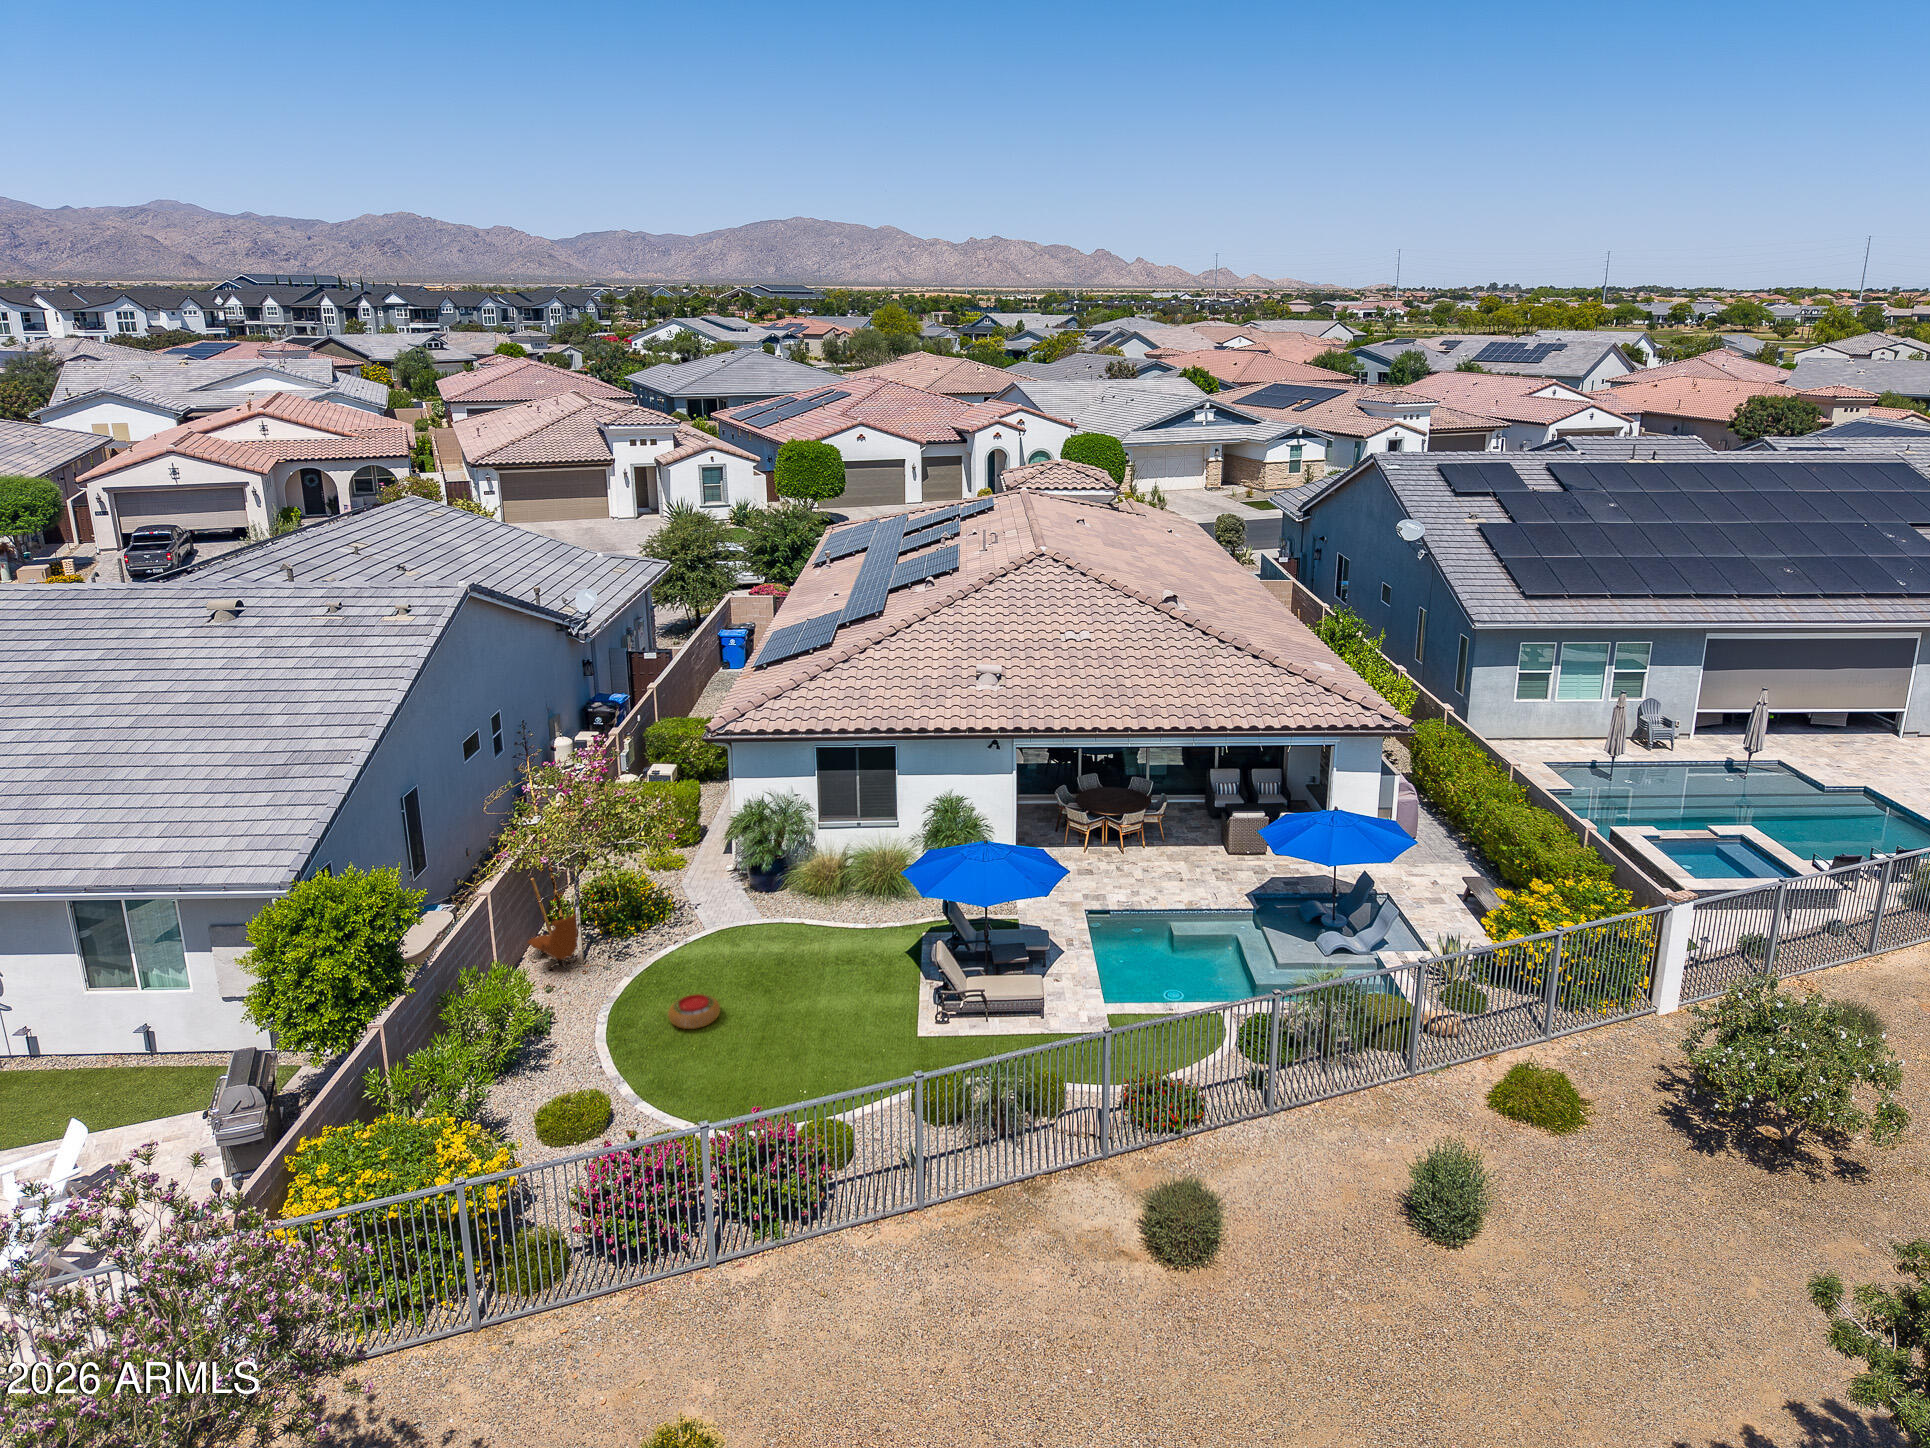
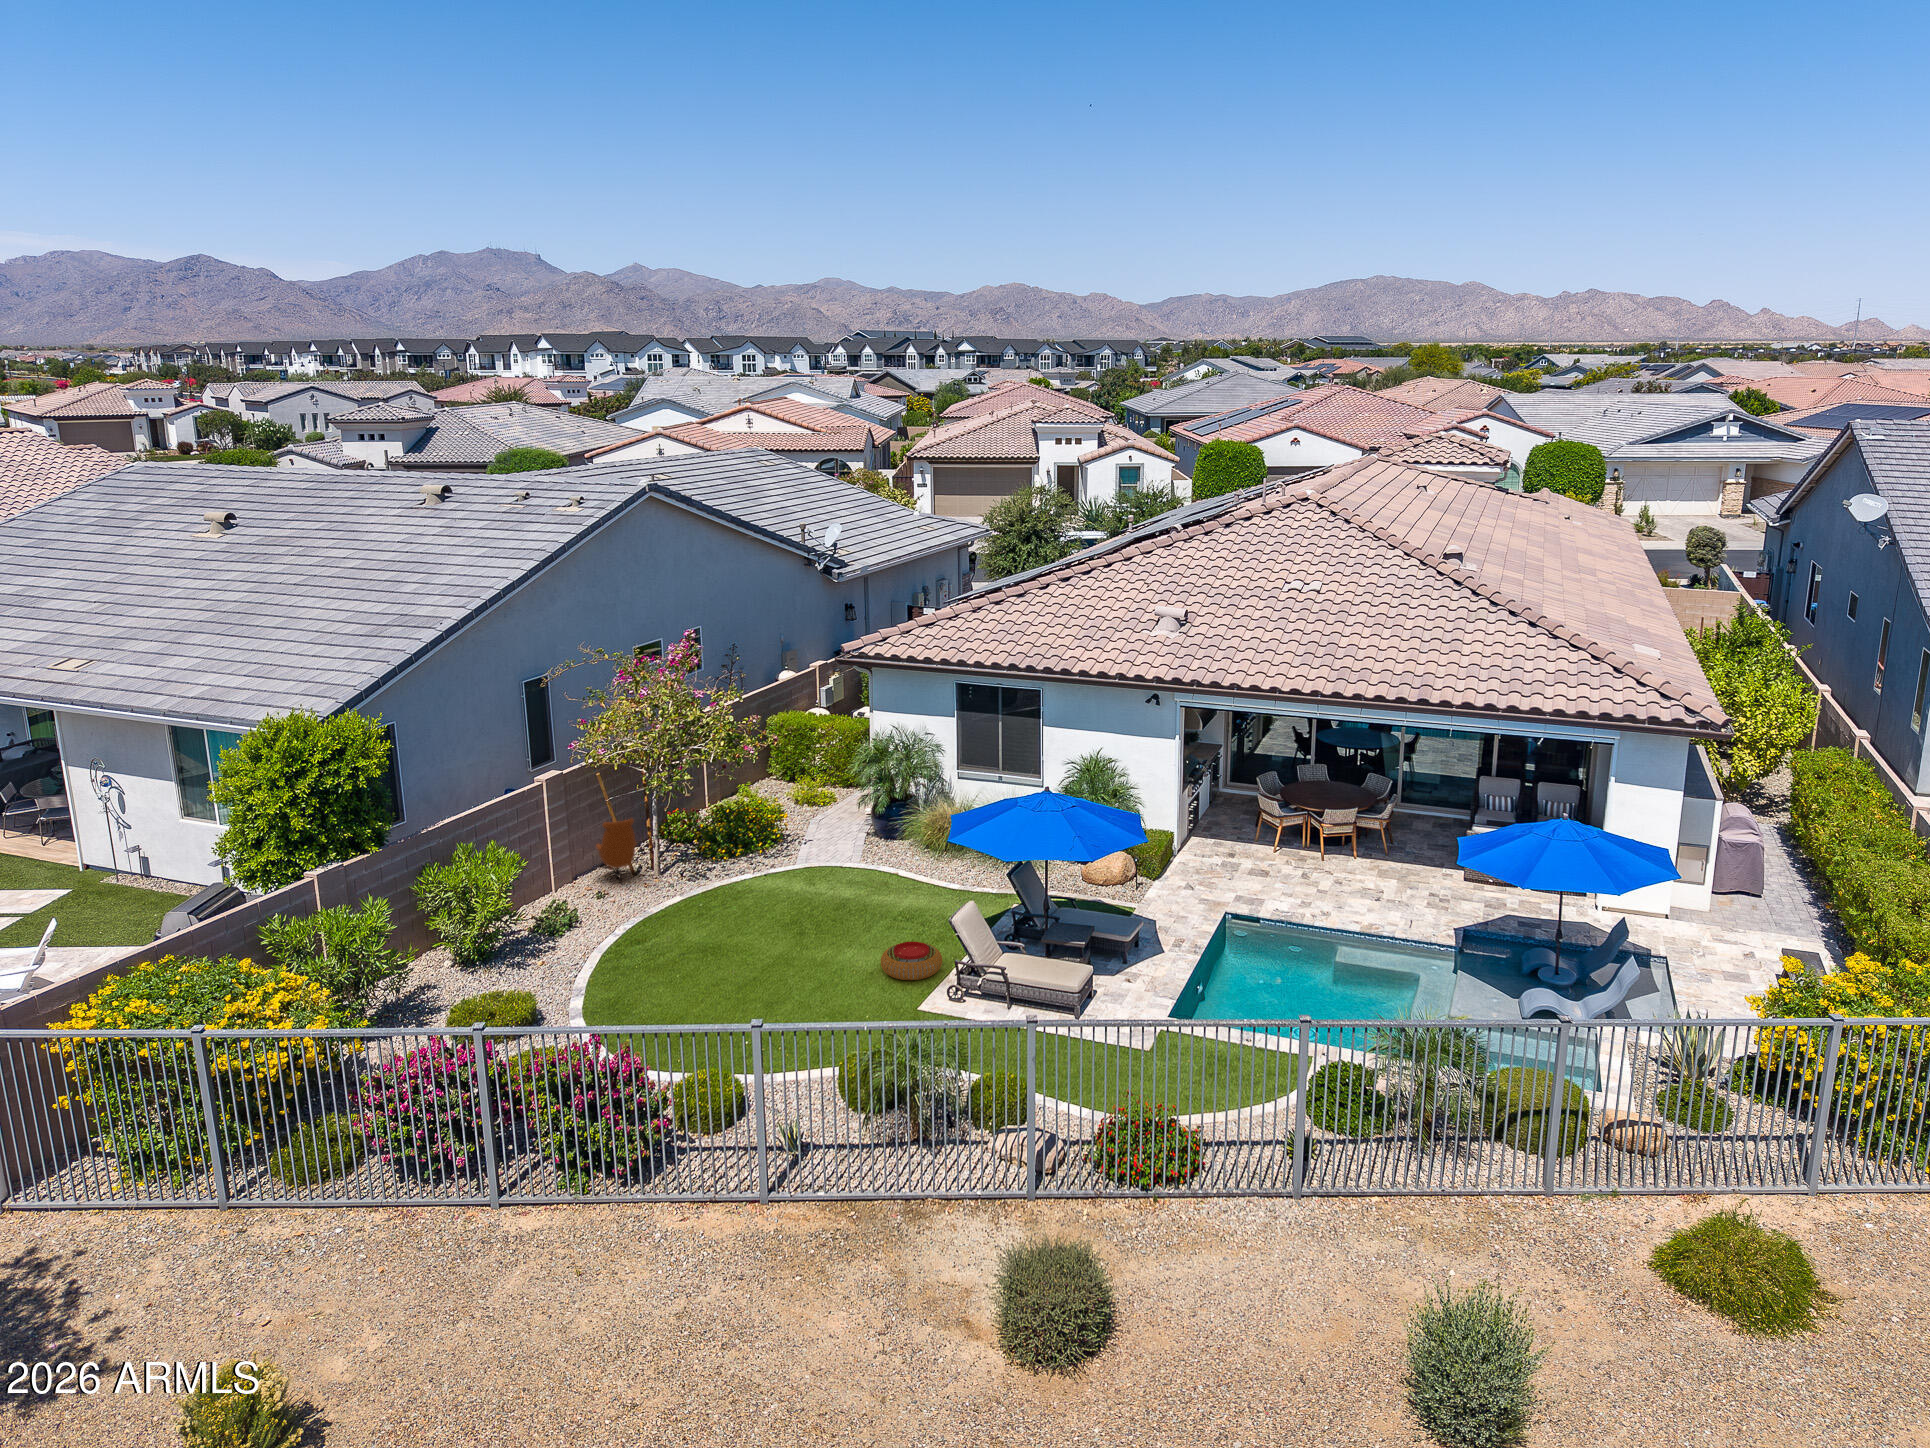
pouf: present [668,994,720,1029] -> present [881,942,942,980]

